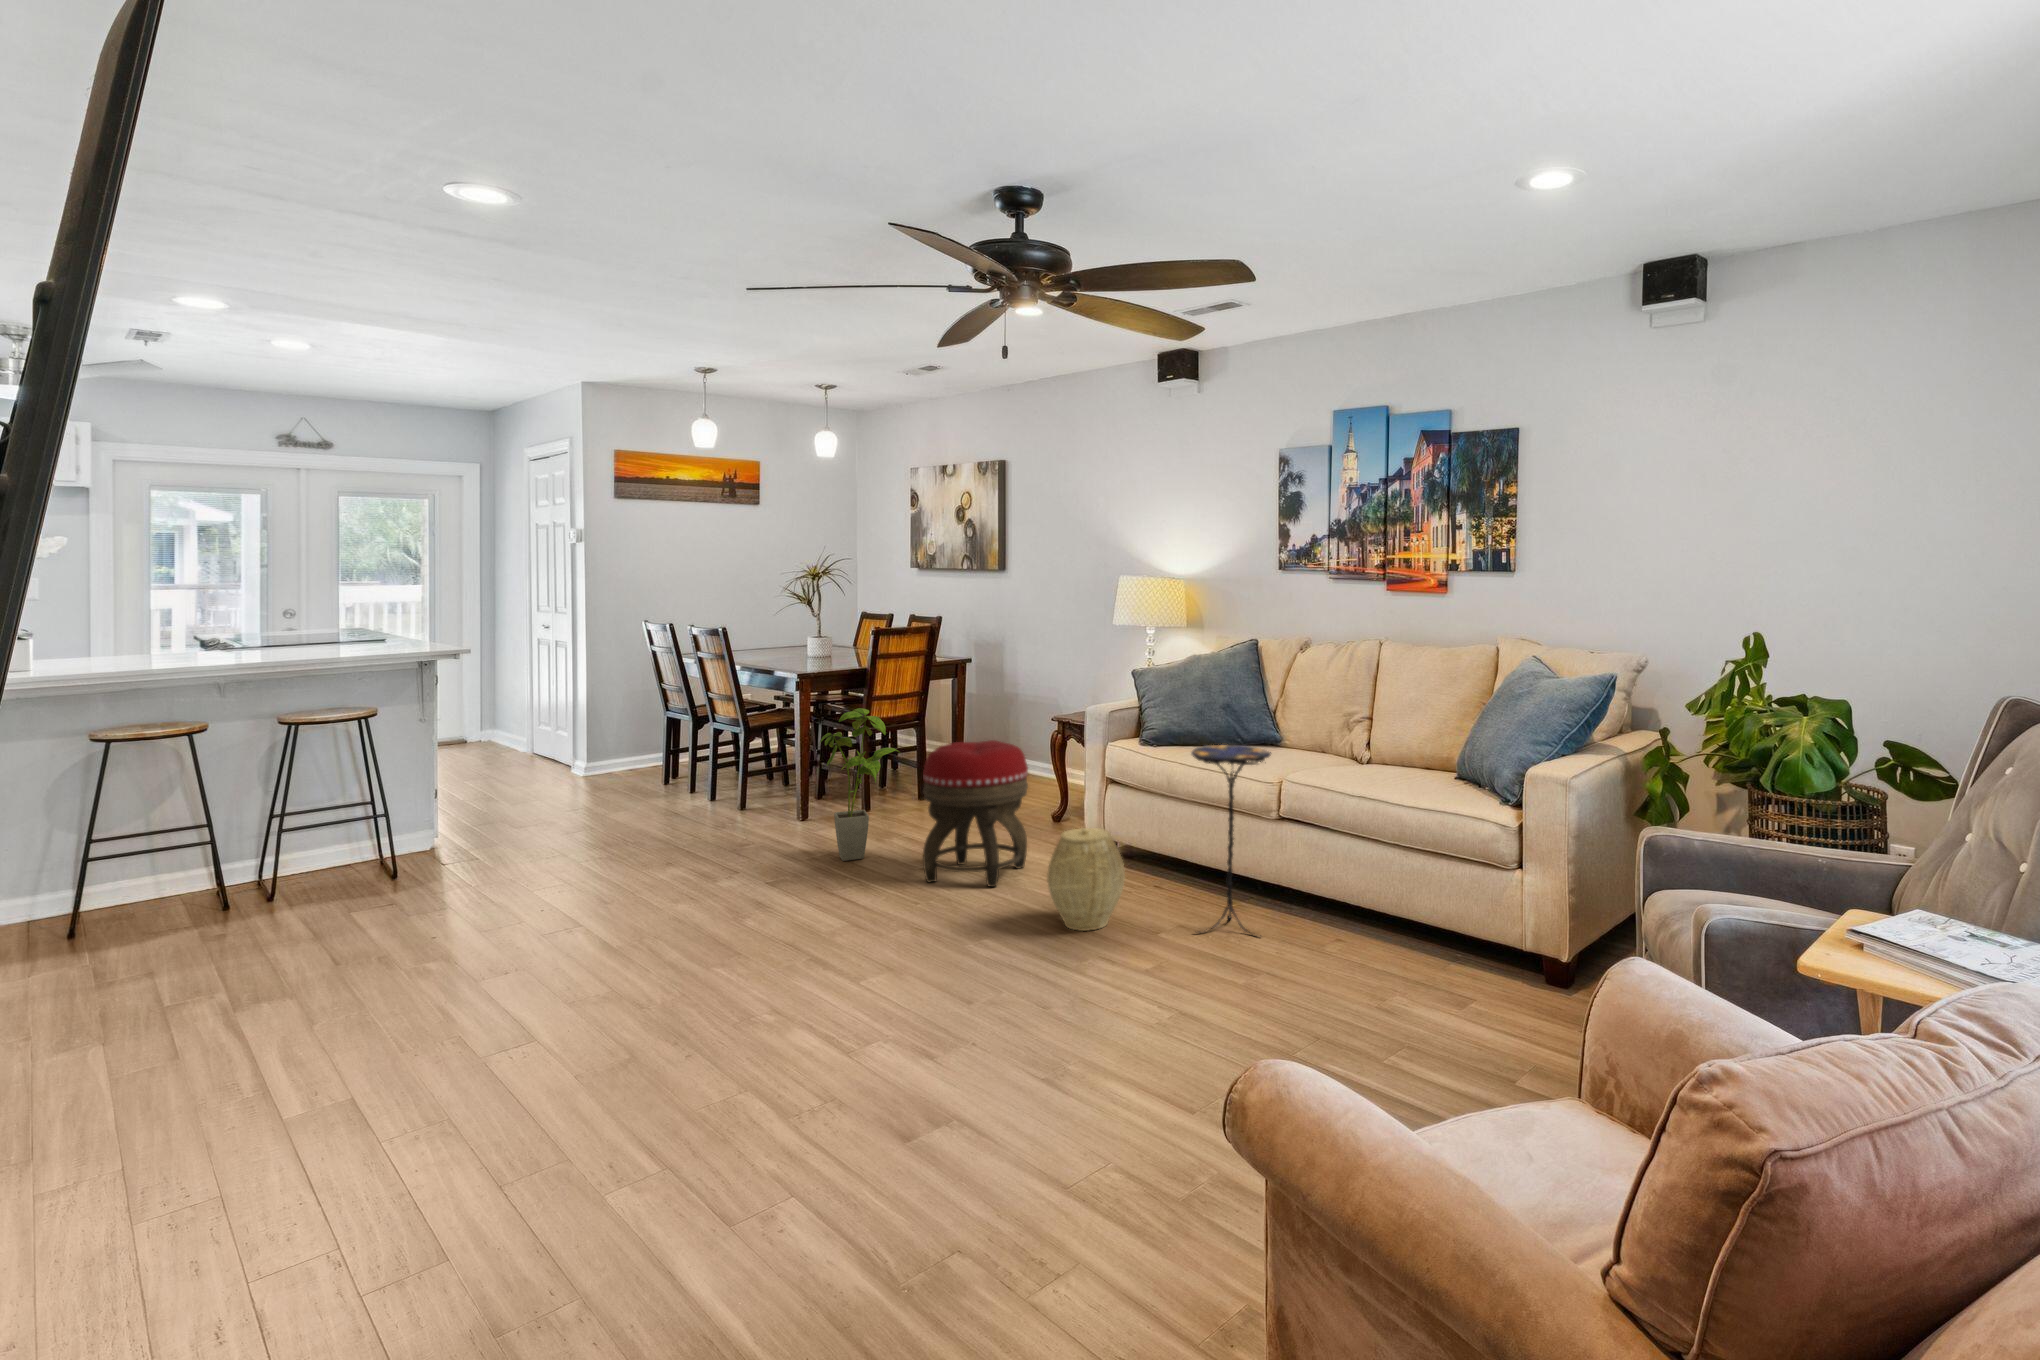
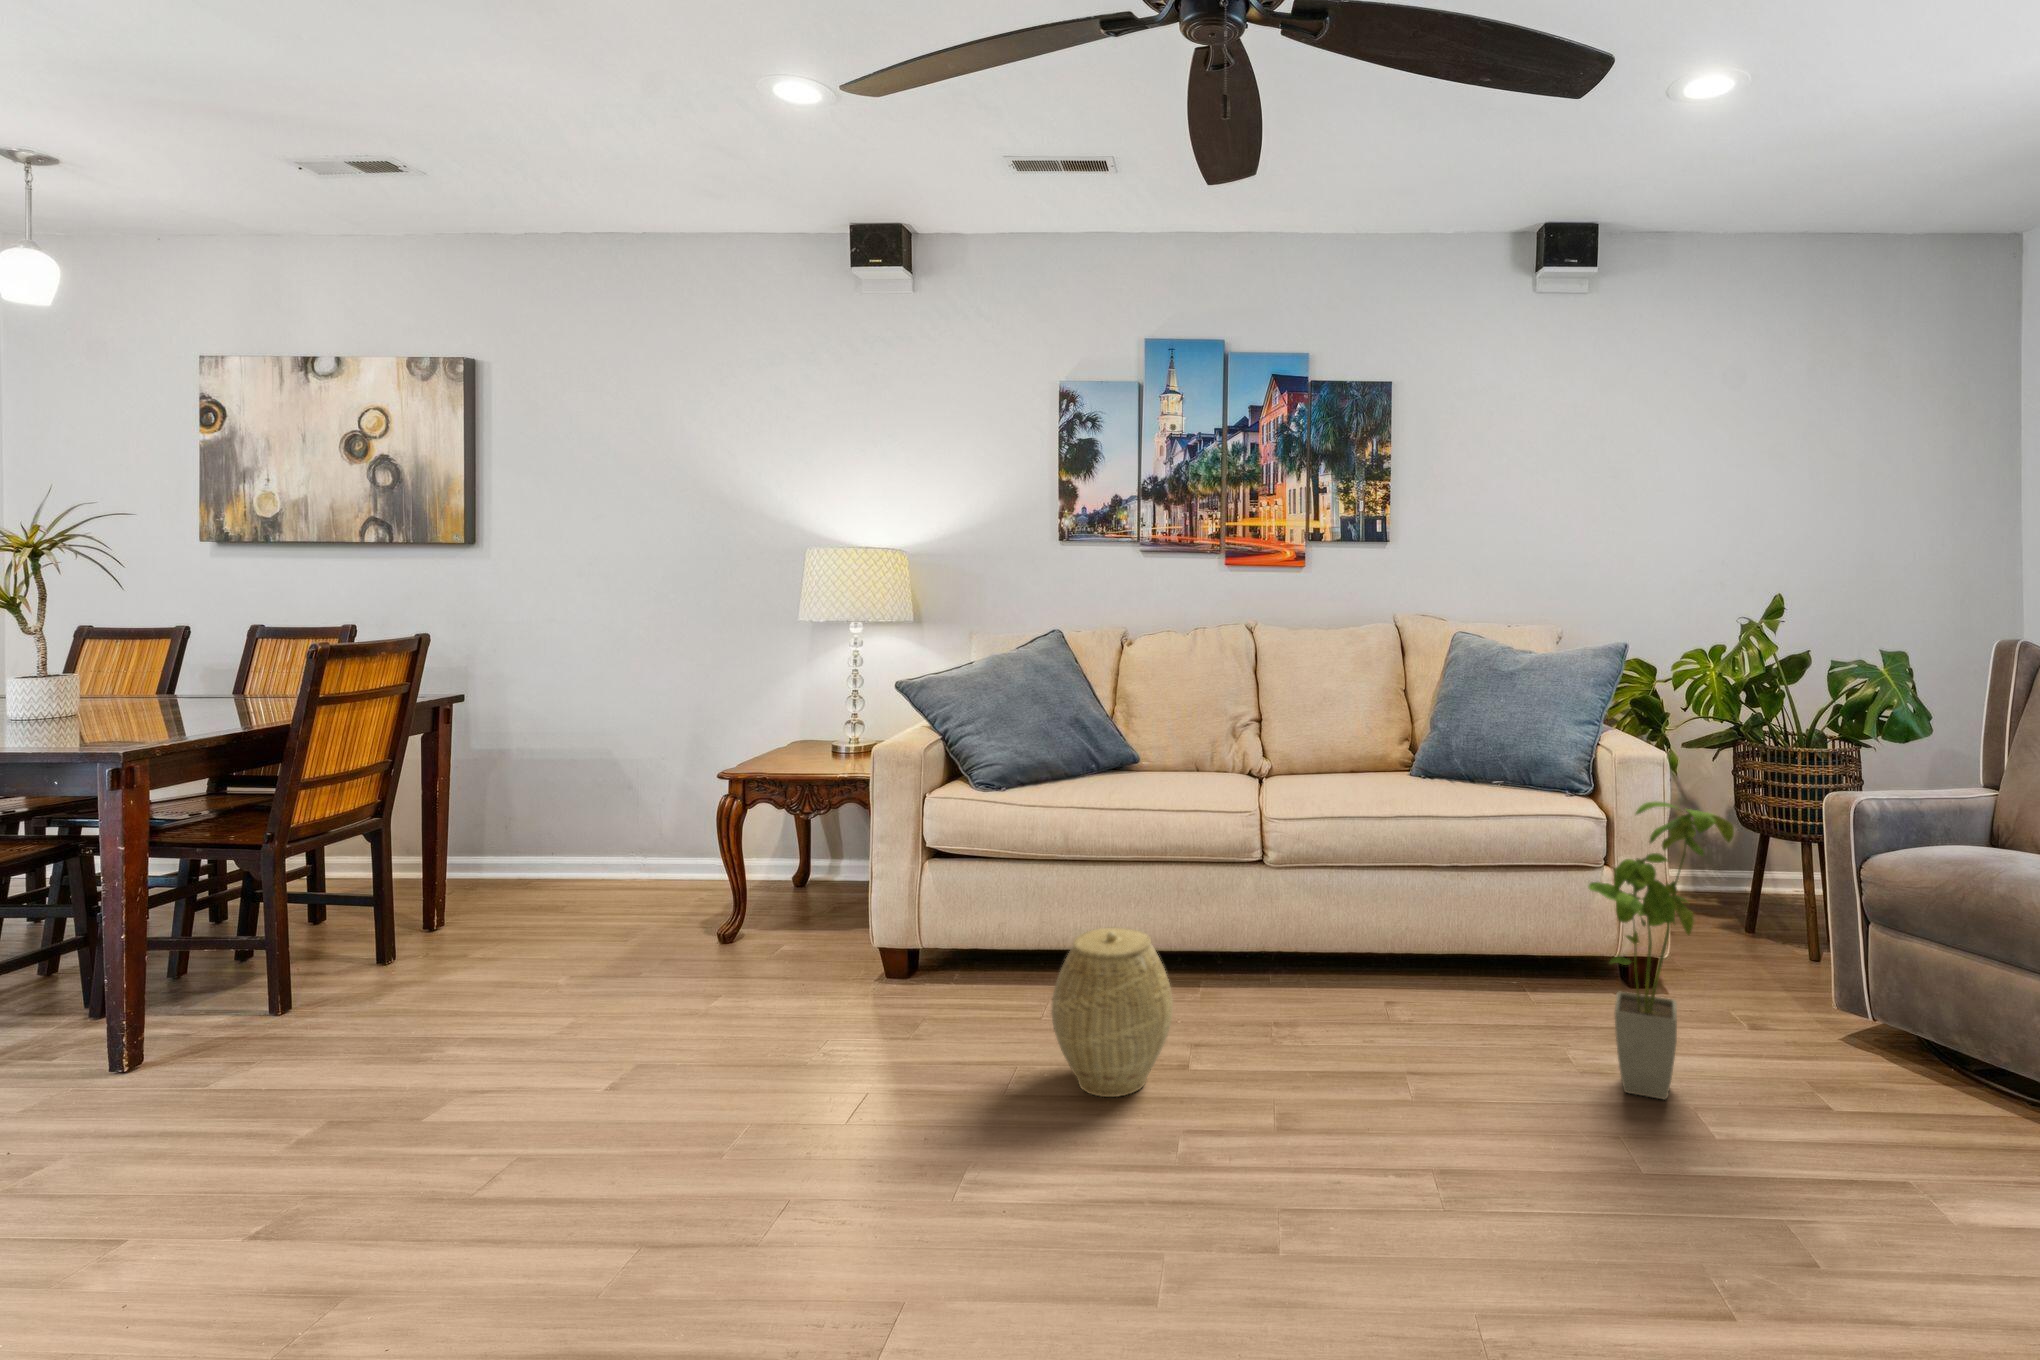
house plant: present [820,708,900,861] -> present [1589,801,1734,1099]
footstool: present [923,740,1028,887] -> none [689,822,881,1101]
side table: present [1192,744,1271,936] -> none [1230,770,1342,1043]

